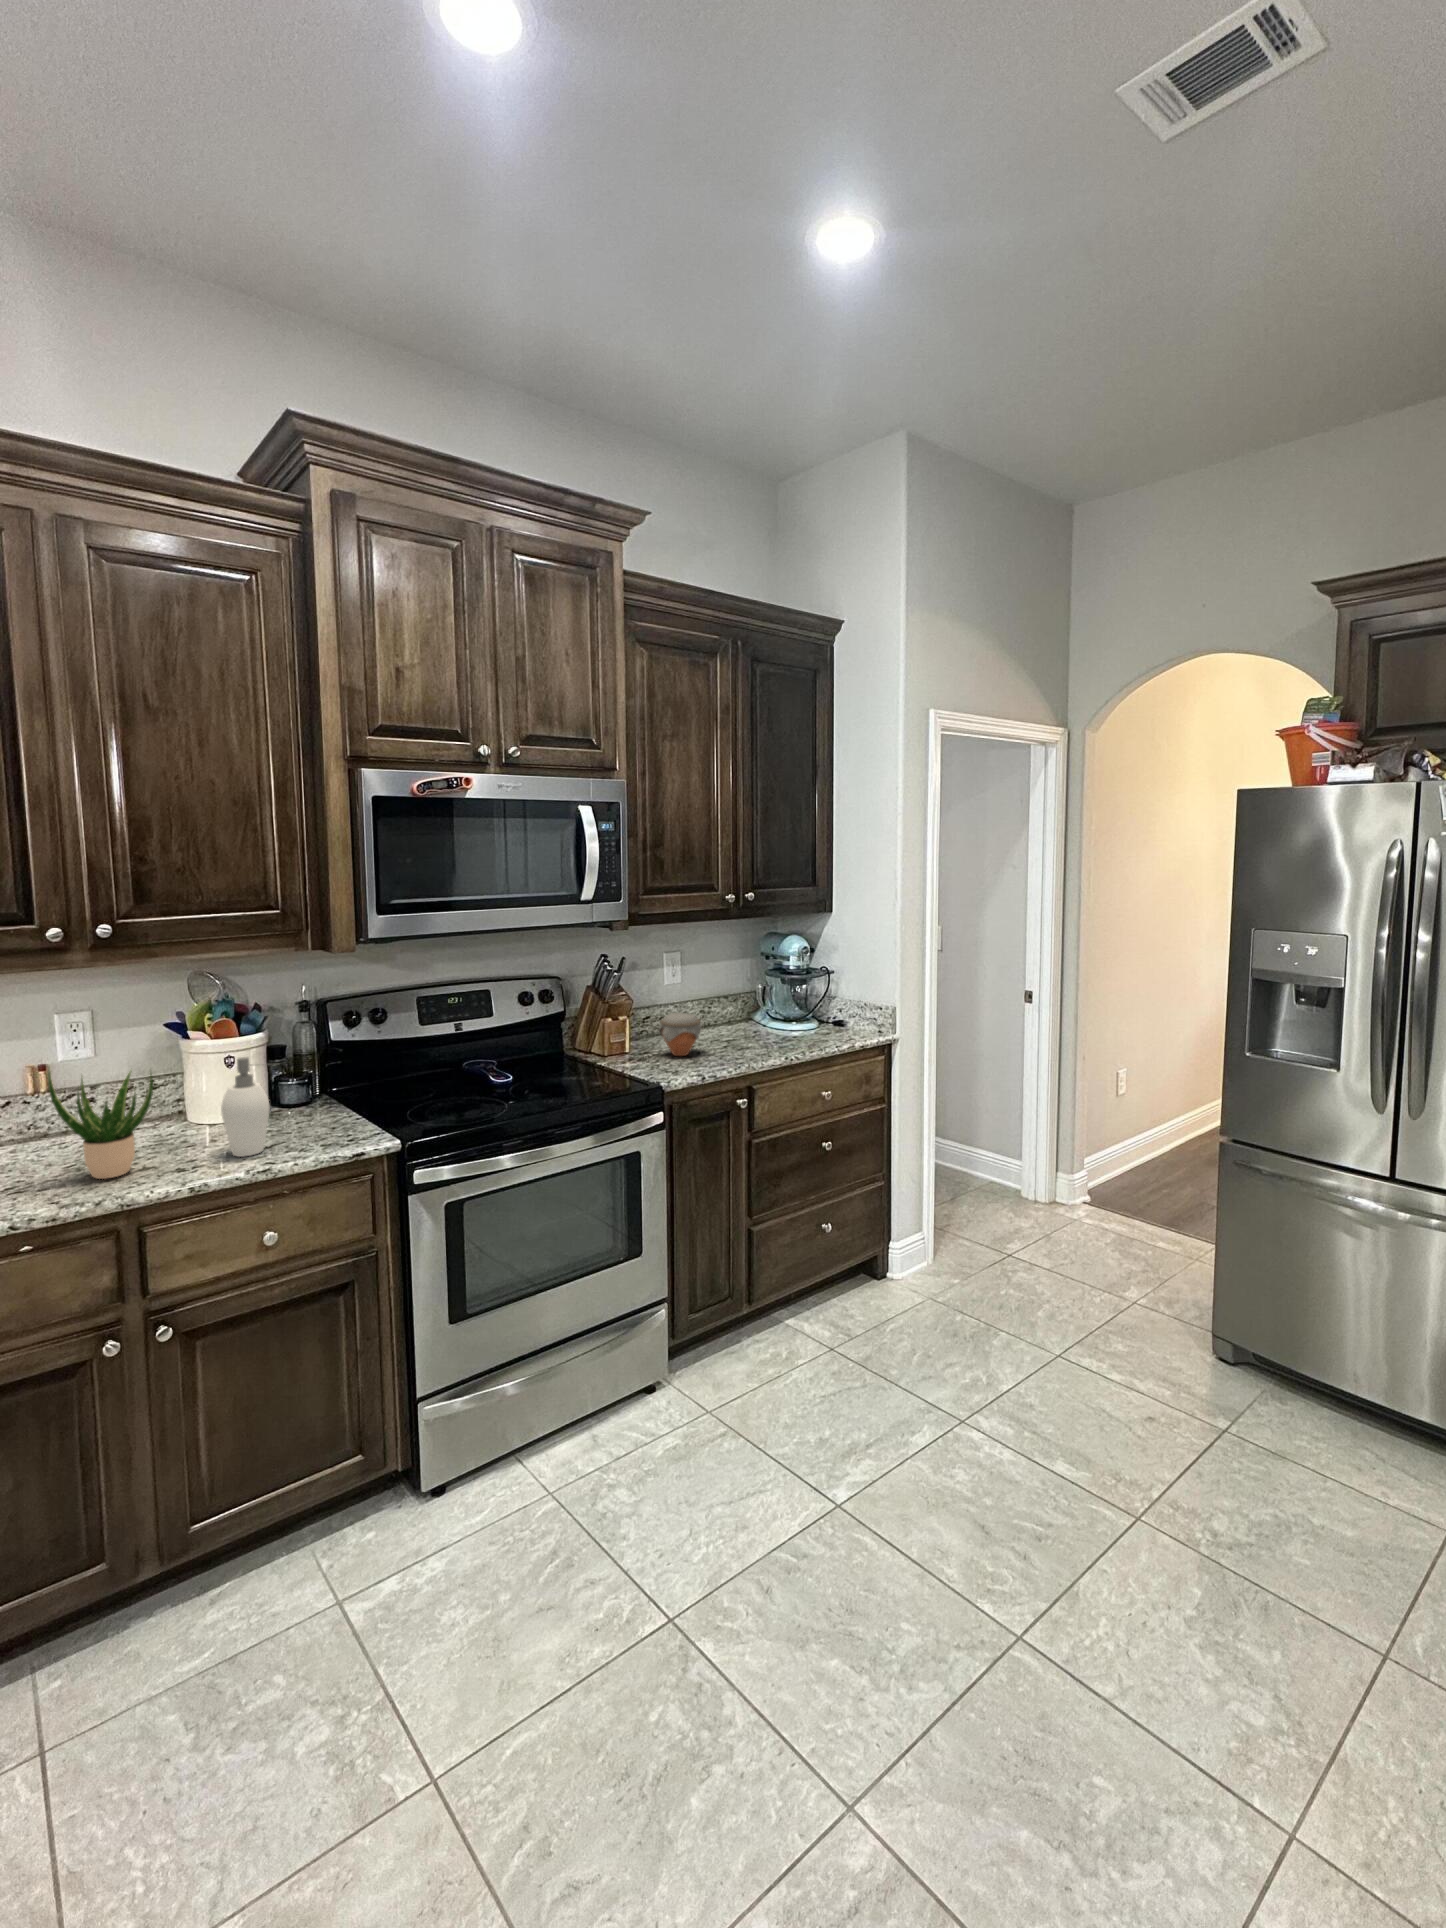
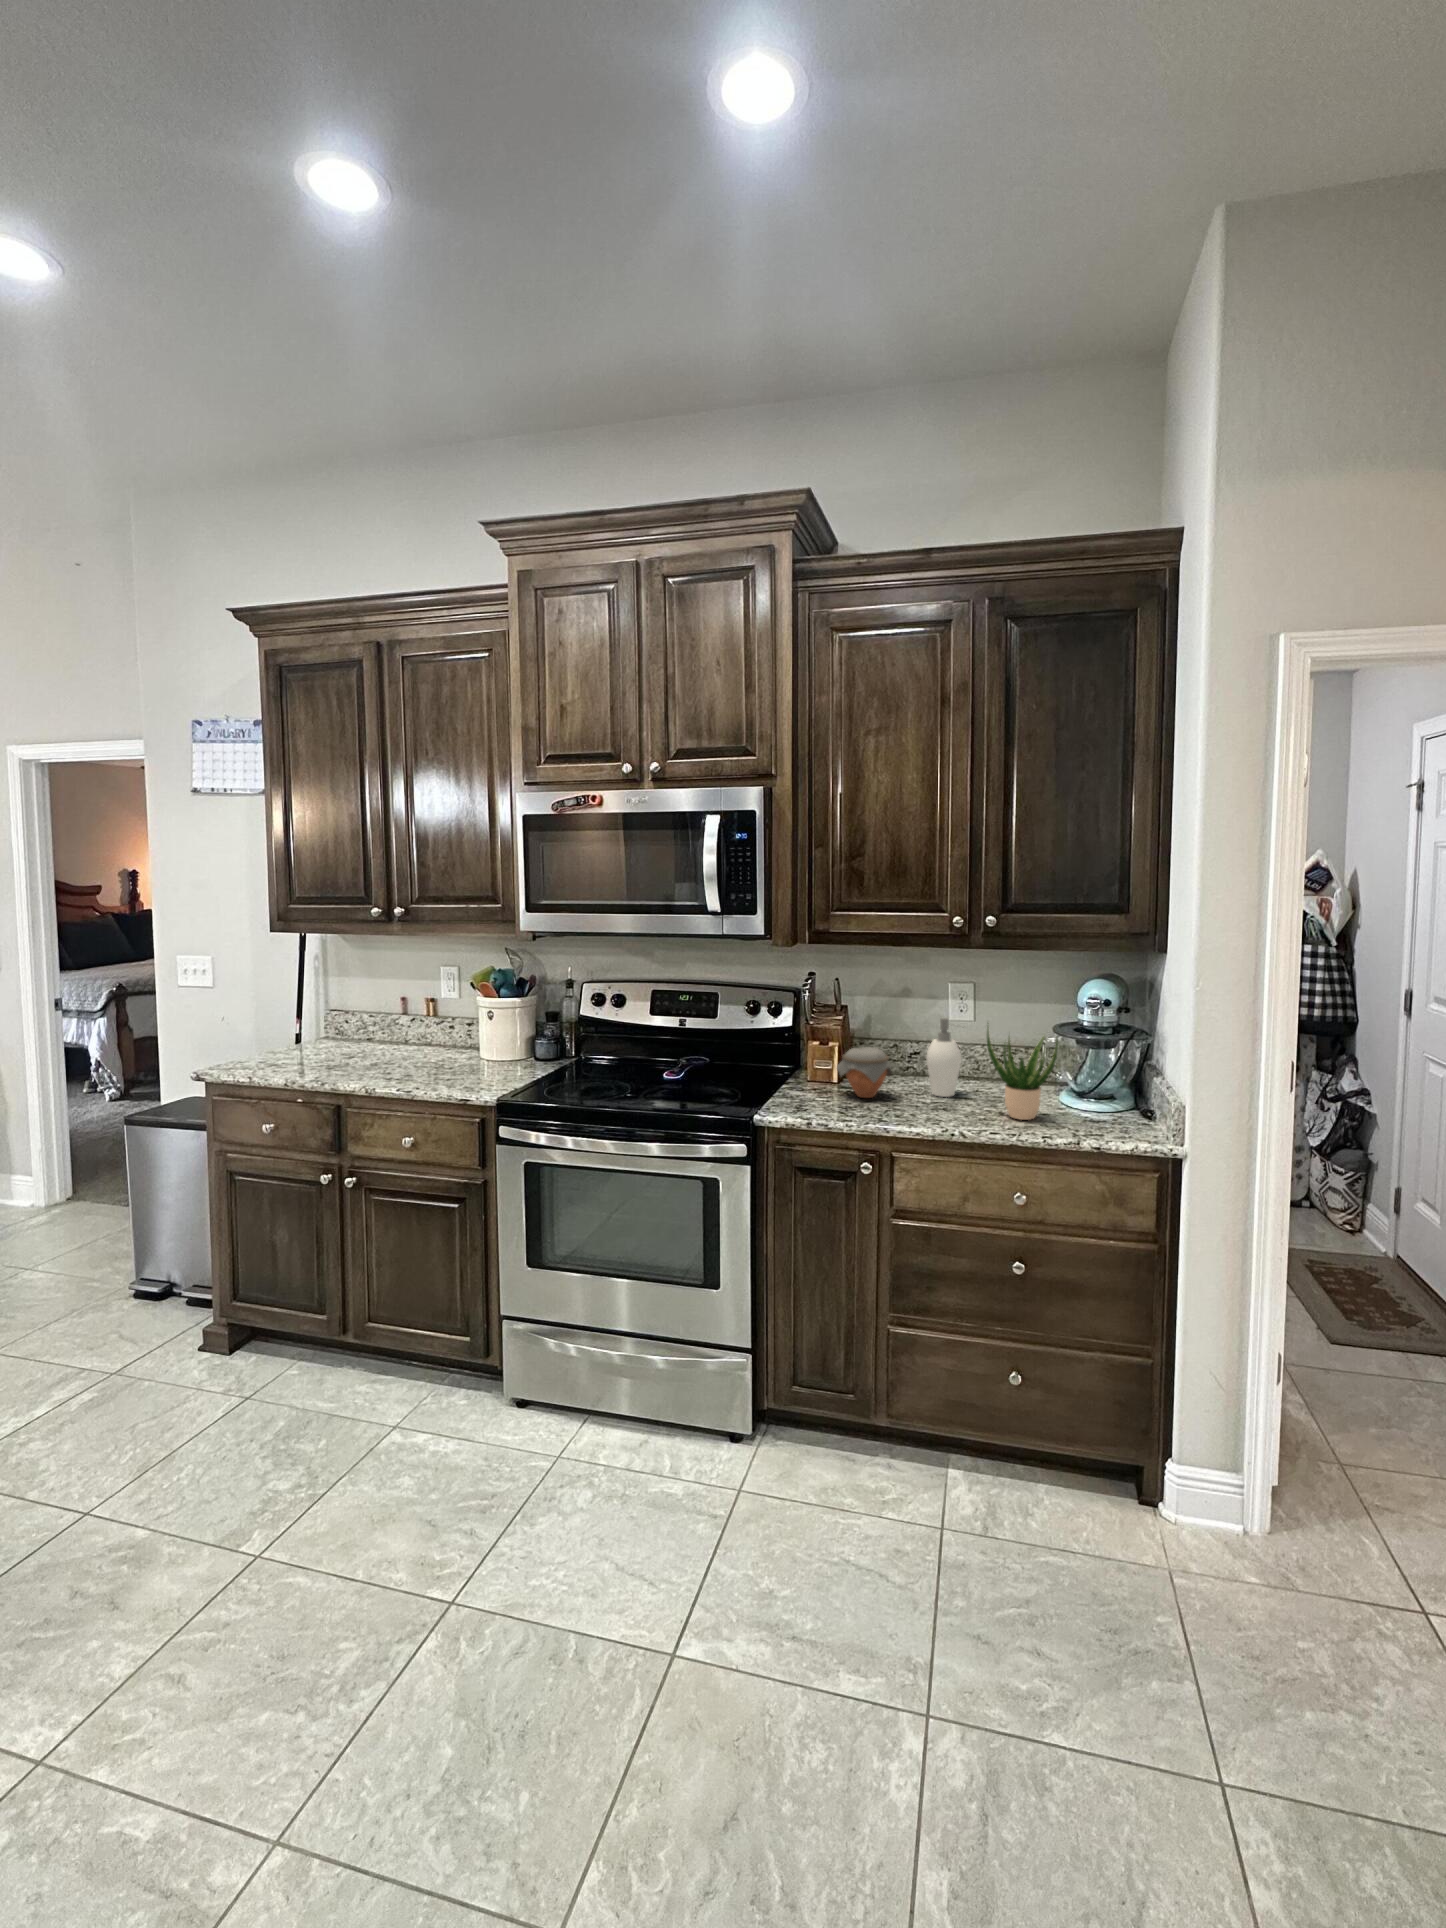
soap dispenser: present [221,1057,269,1157] -> present [926,1018,961,1097]
potted plant: present [48,1071,153,1179] -> present [987,1027,1058,1120]

